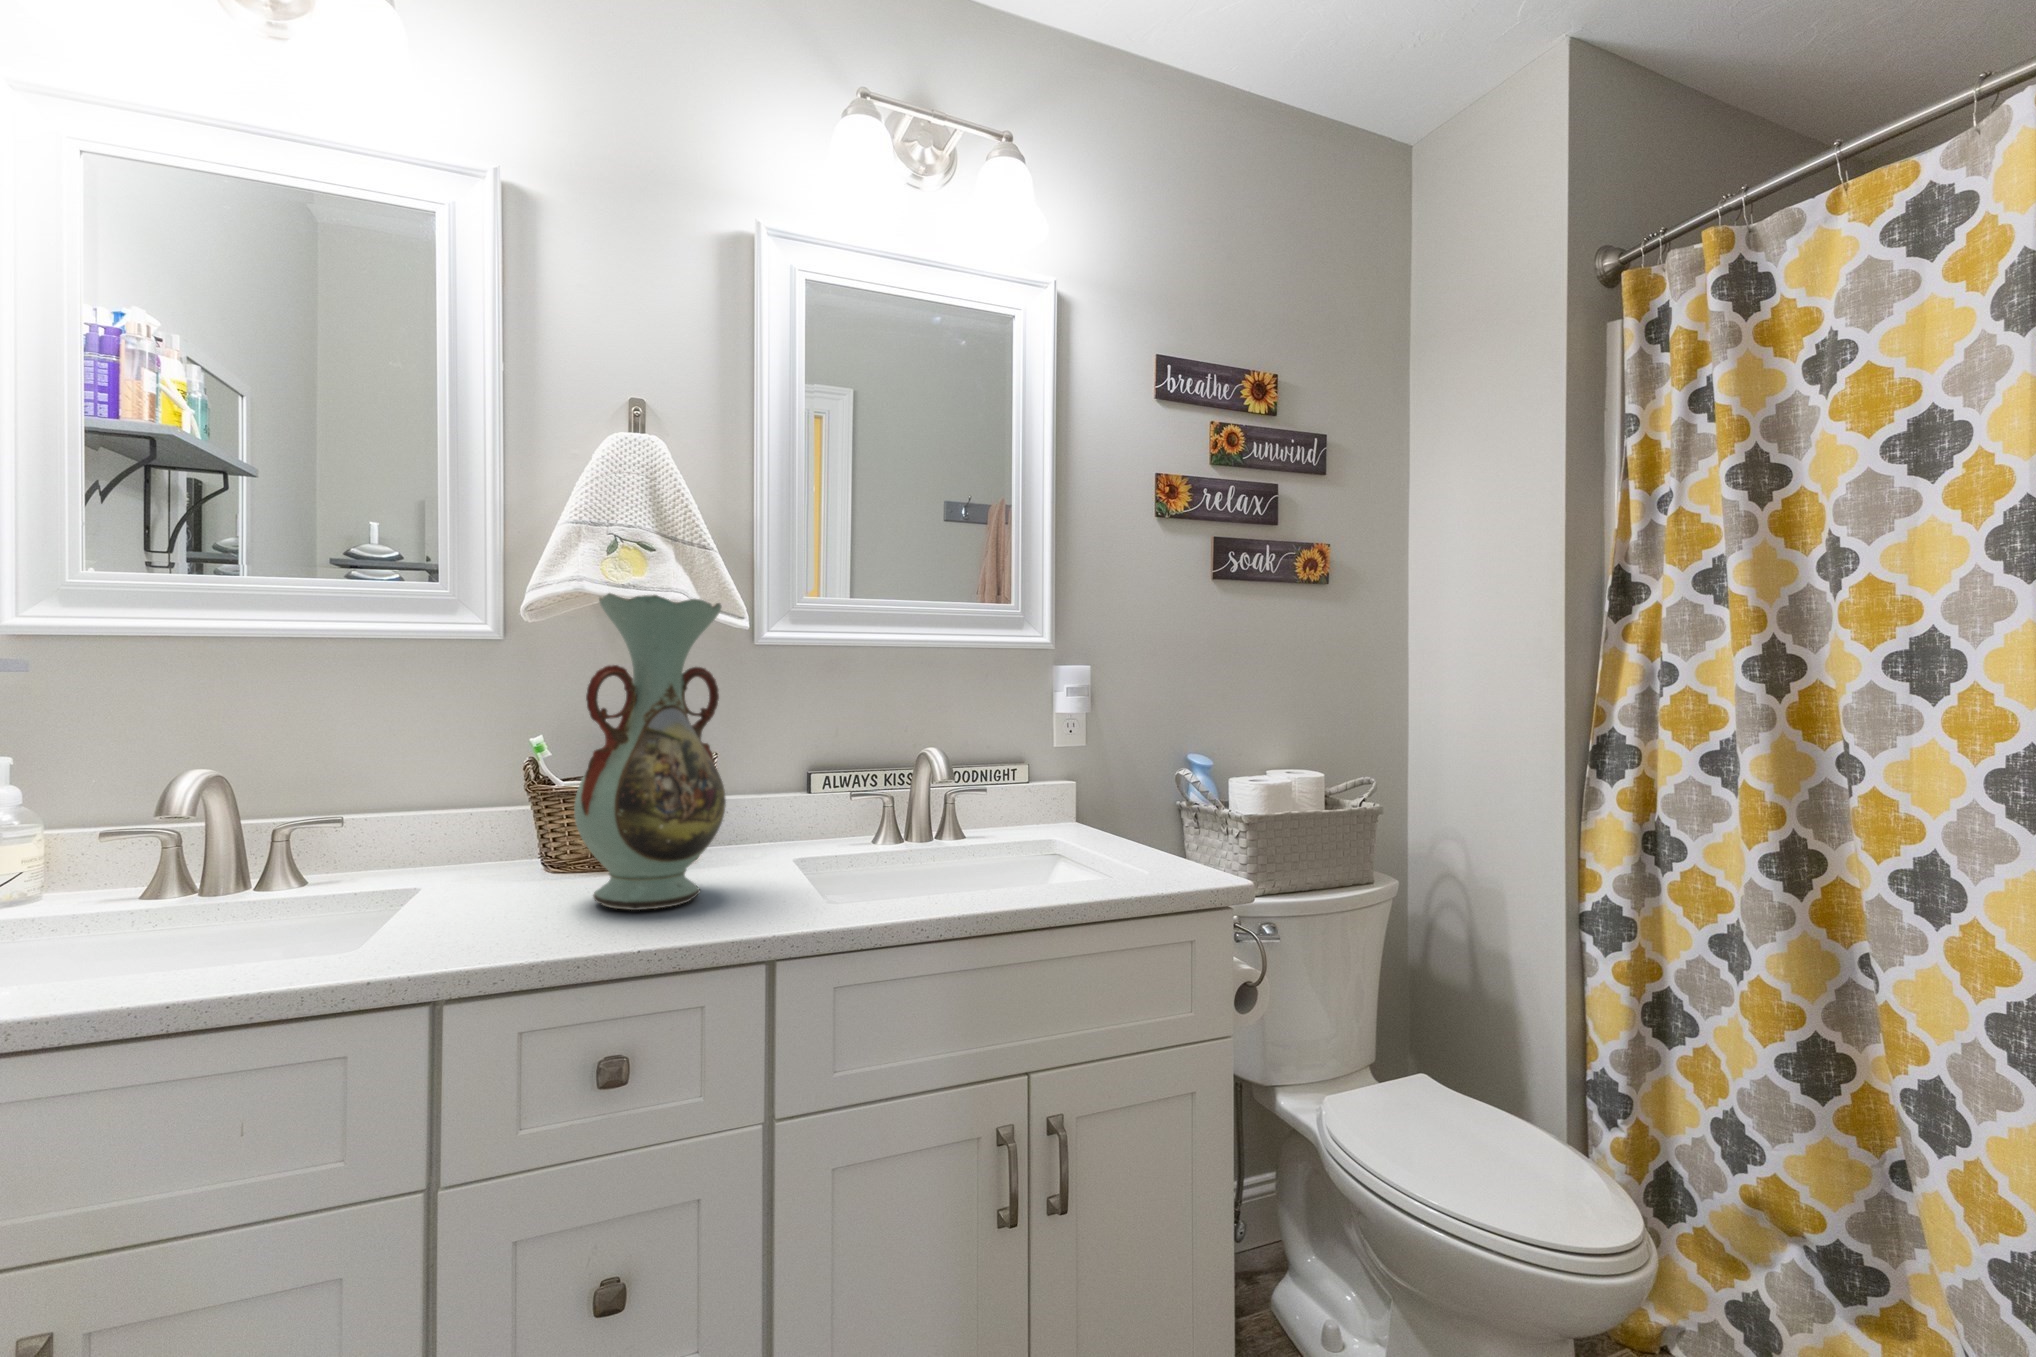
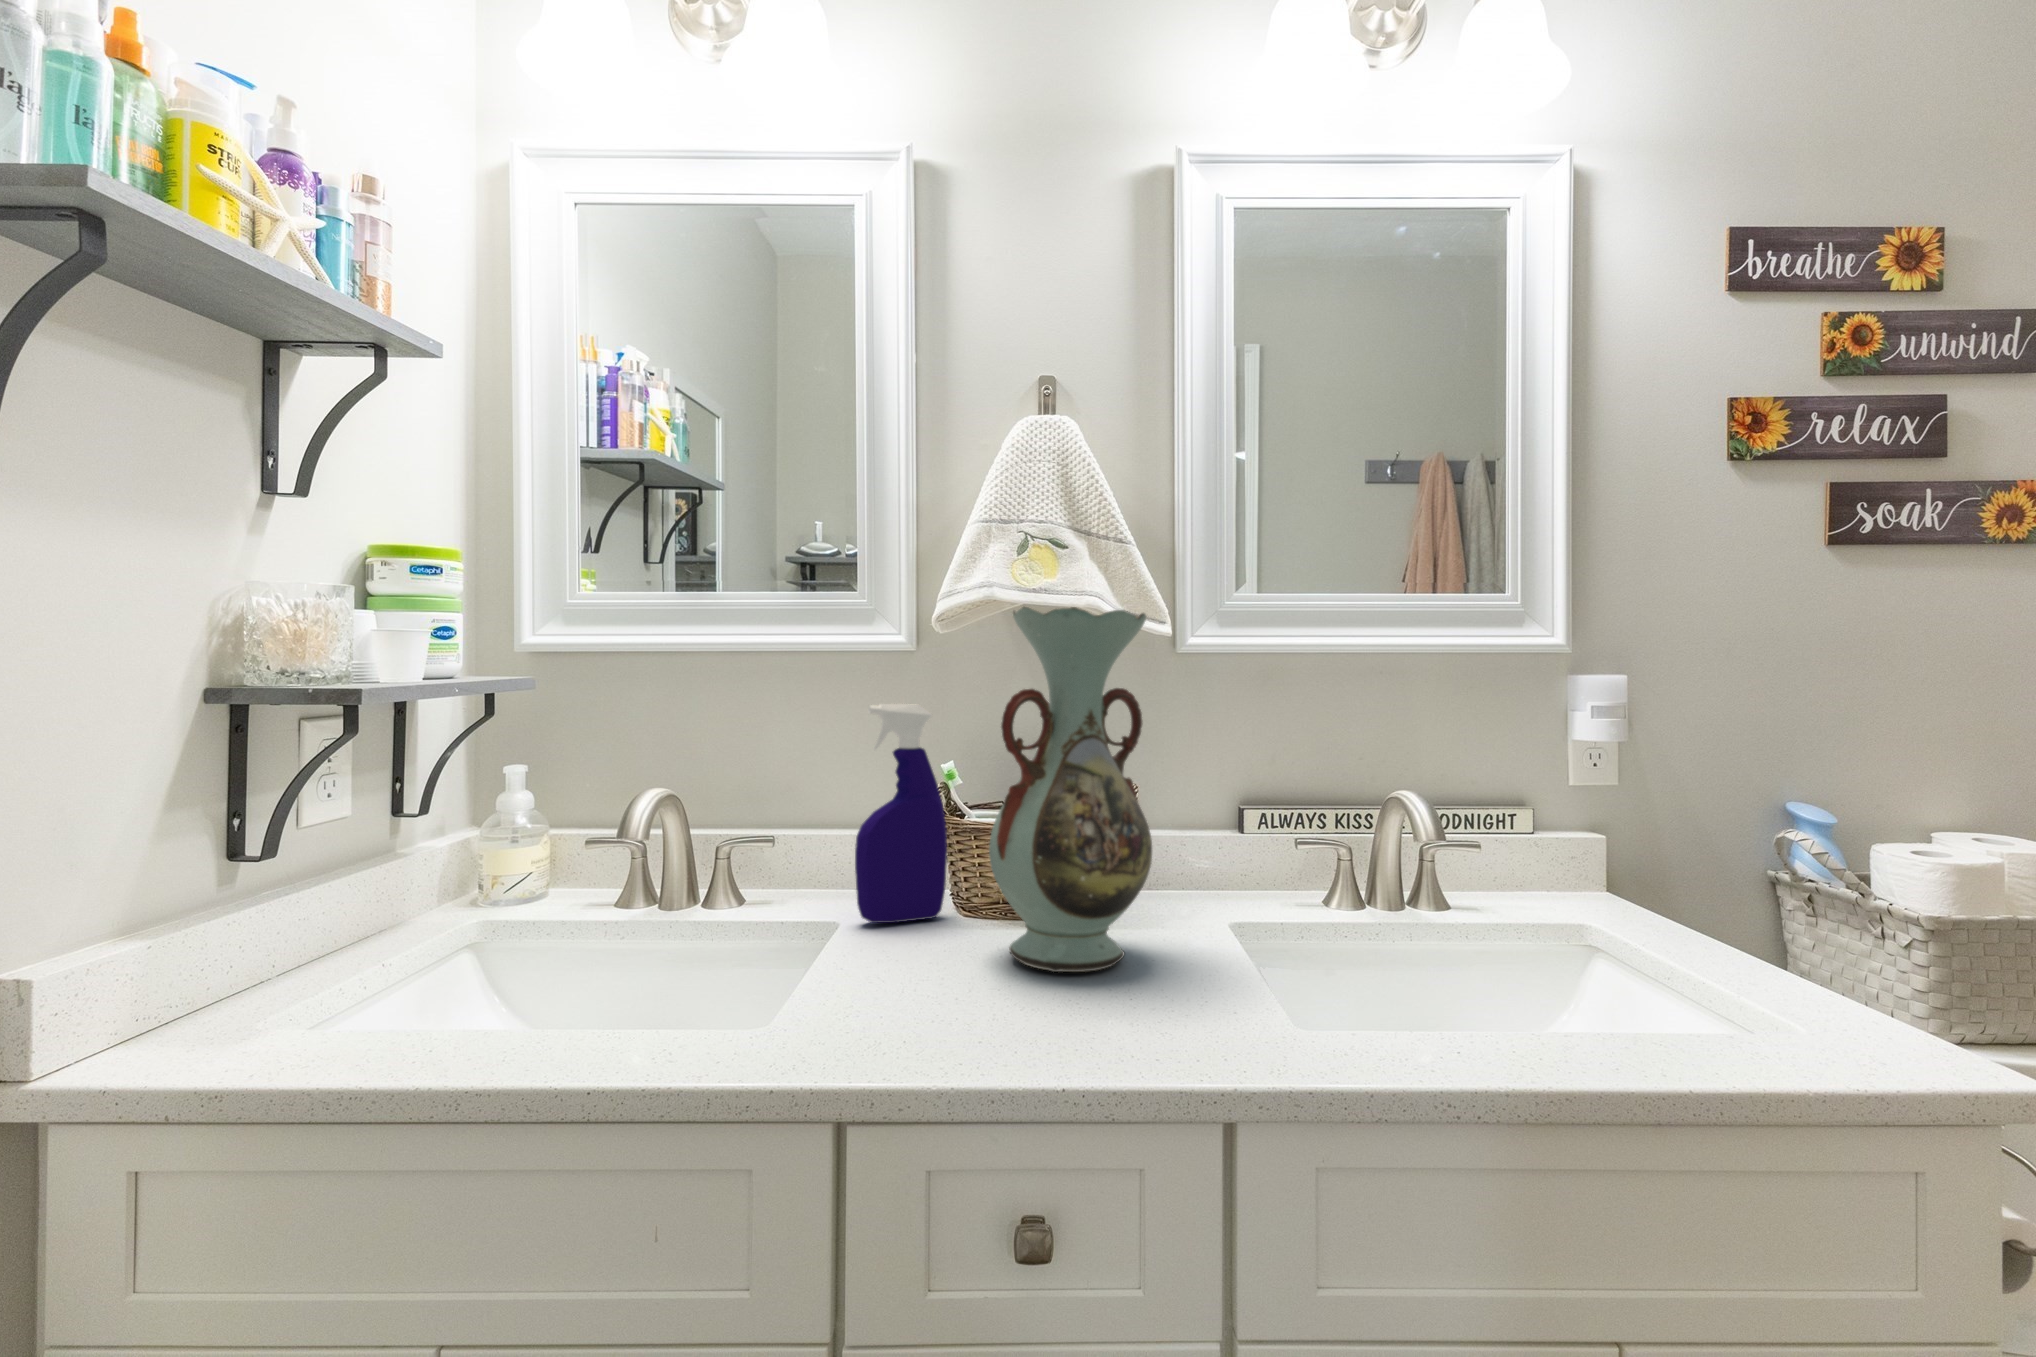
spray bottle: none [436,682,535,887] -> present [855,704,947,923]

